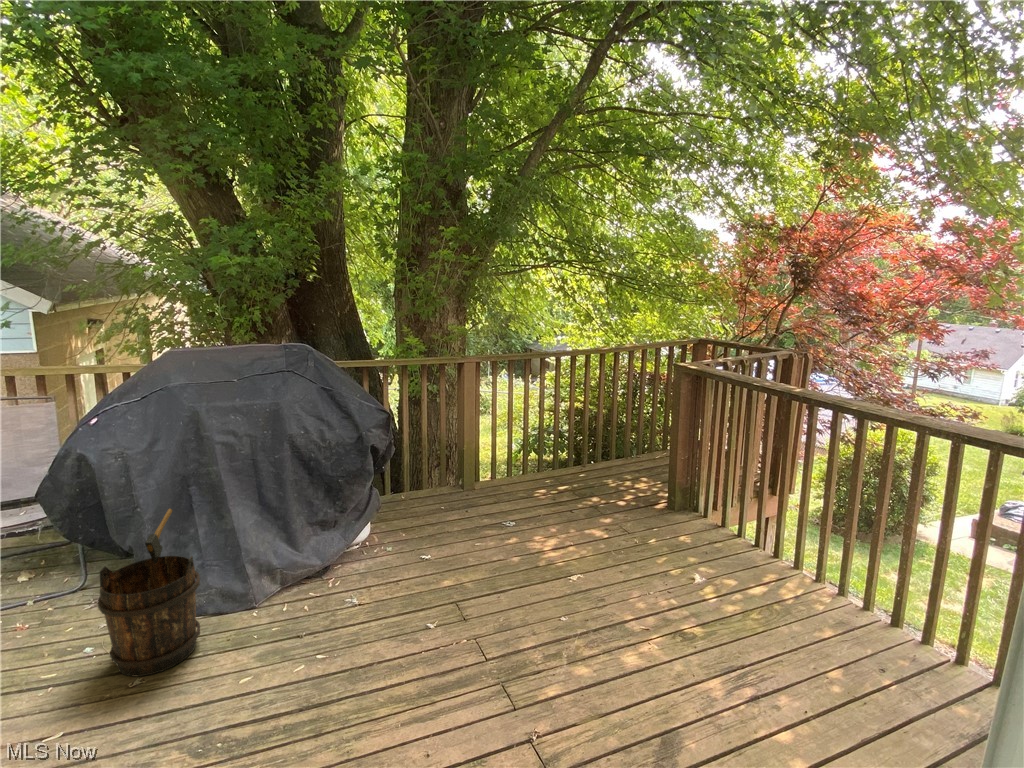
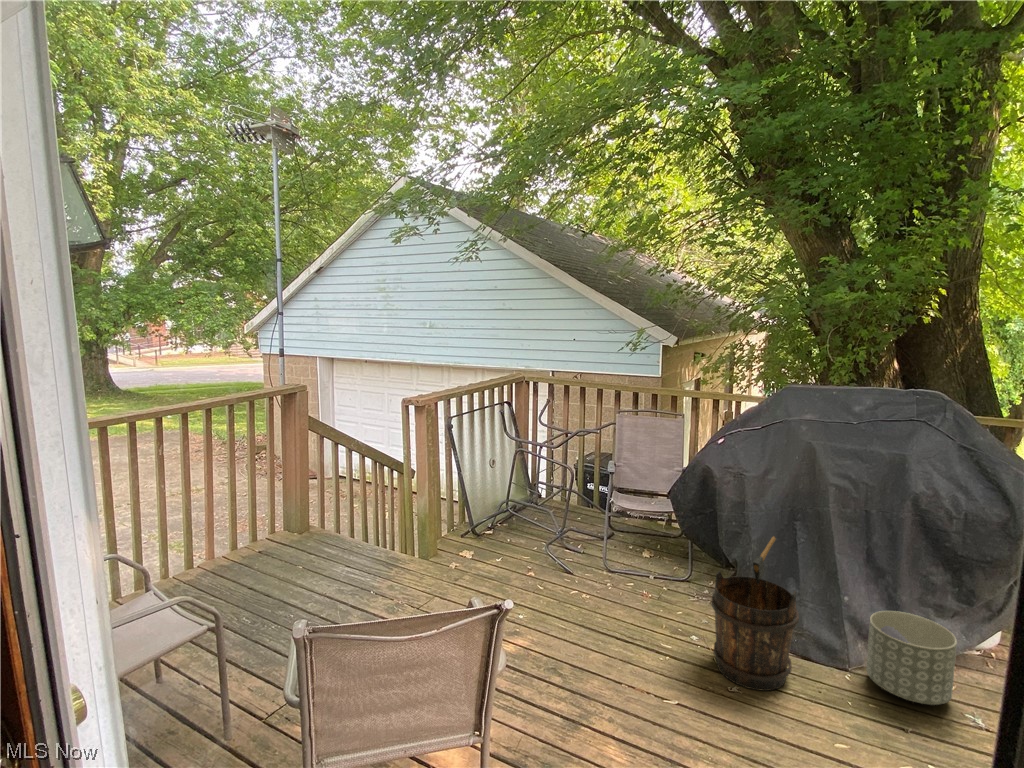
planter: none [268,535,334,609] -> present [866,611,957,705]

